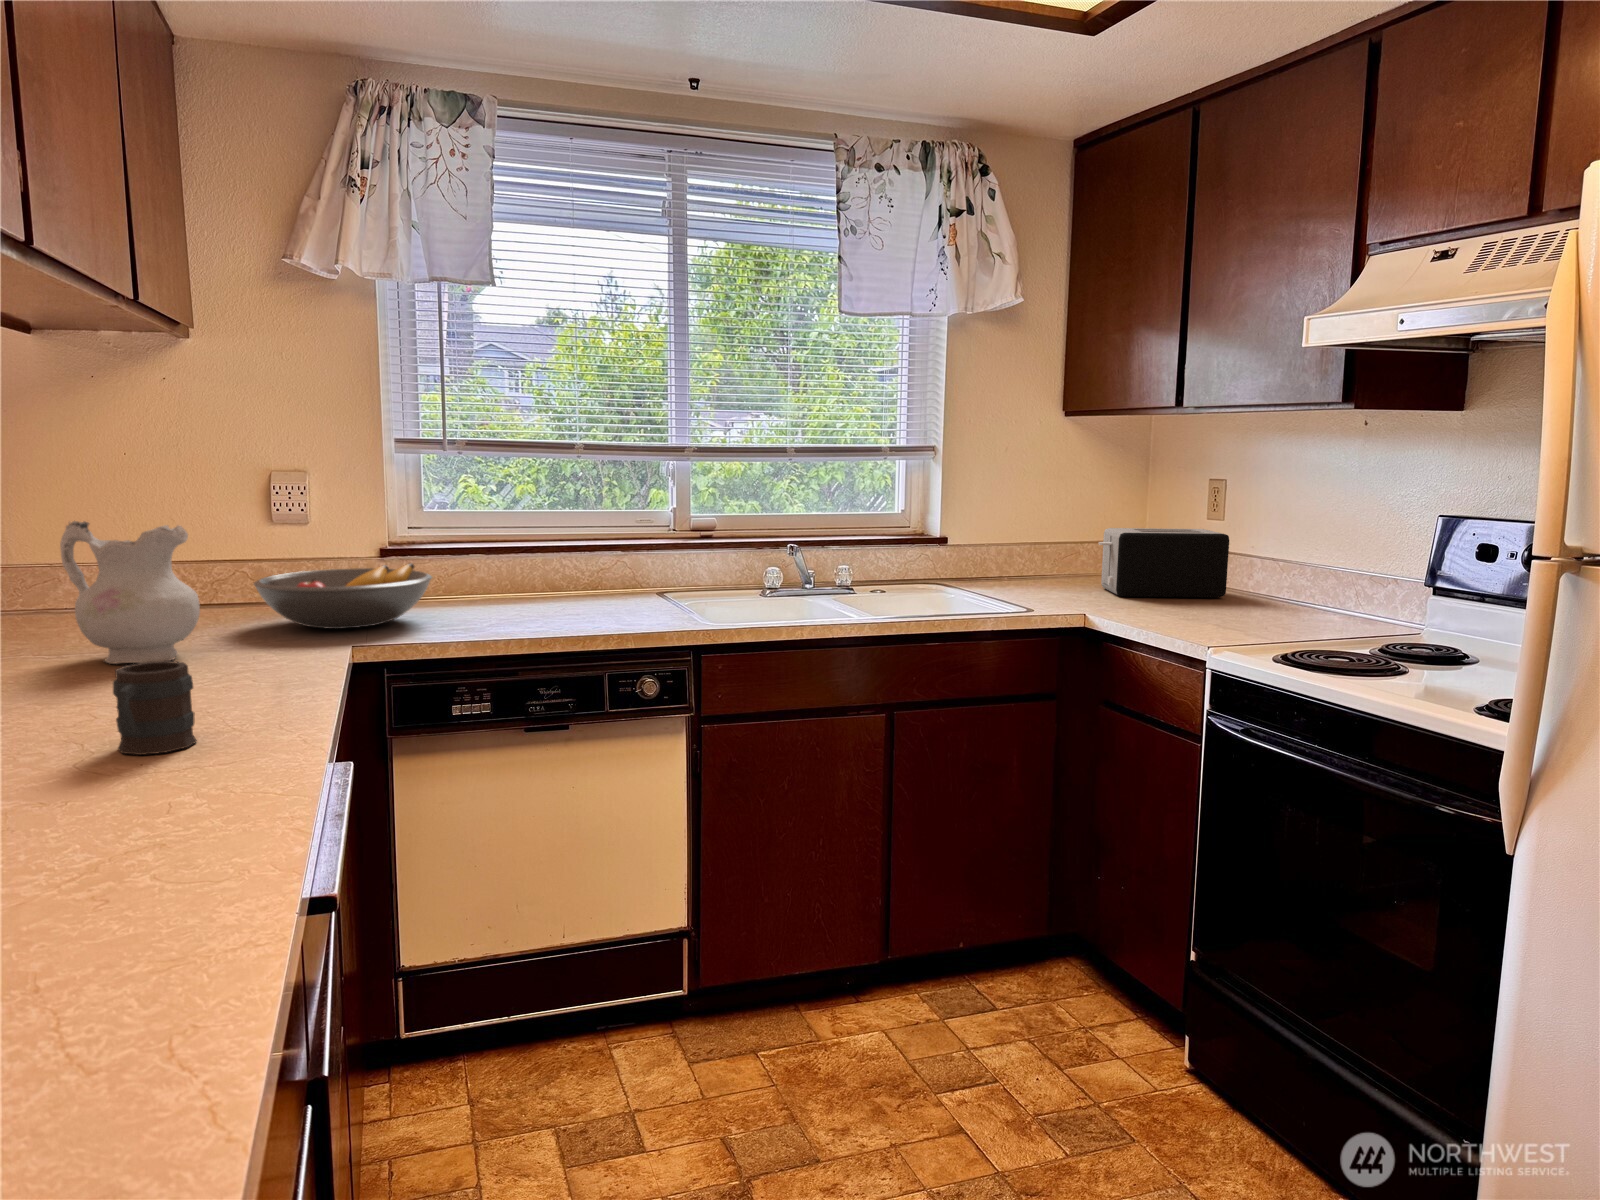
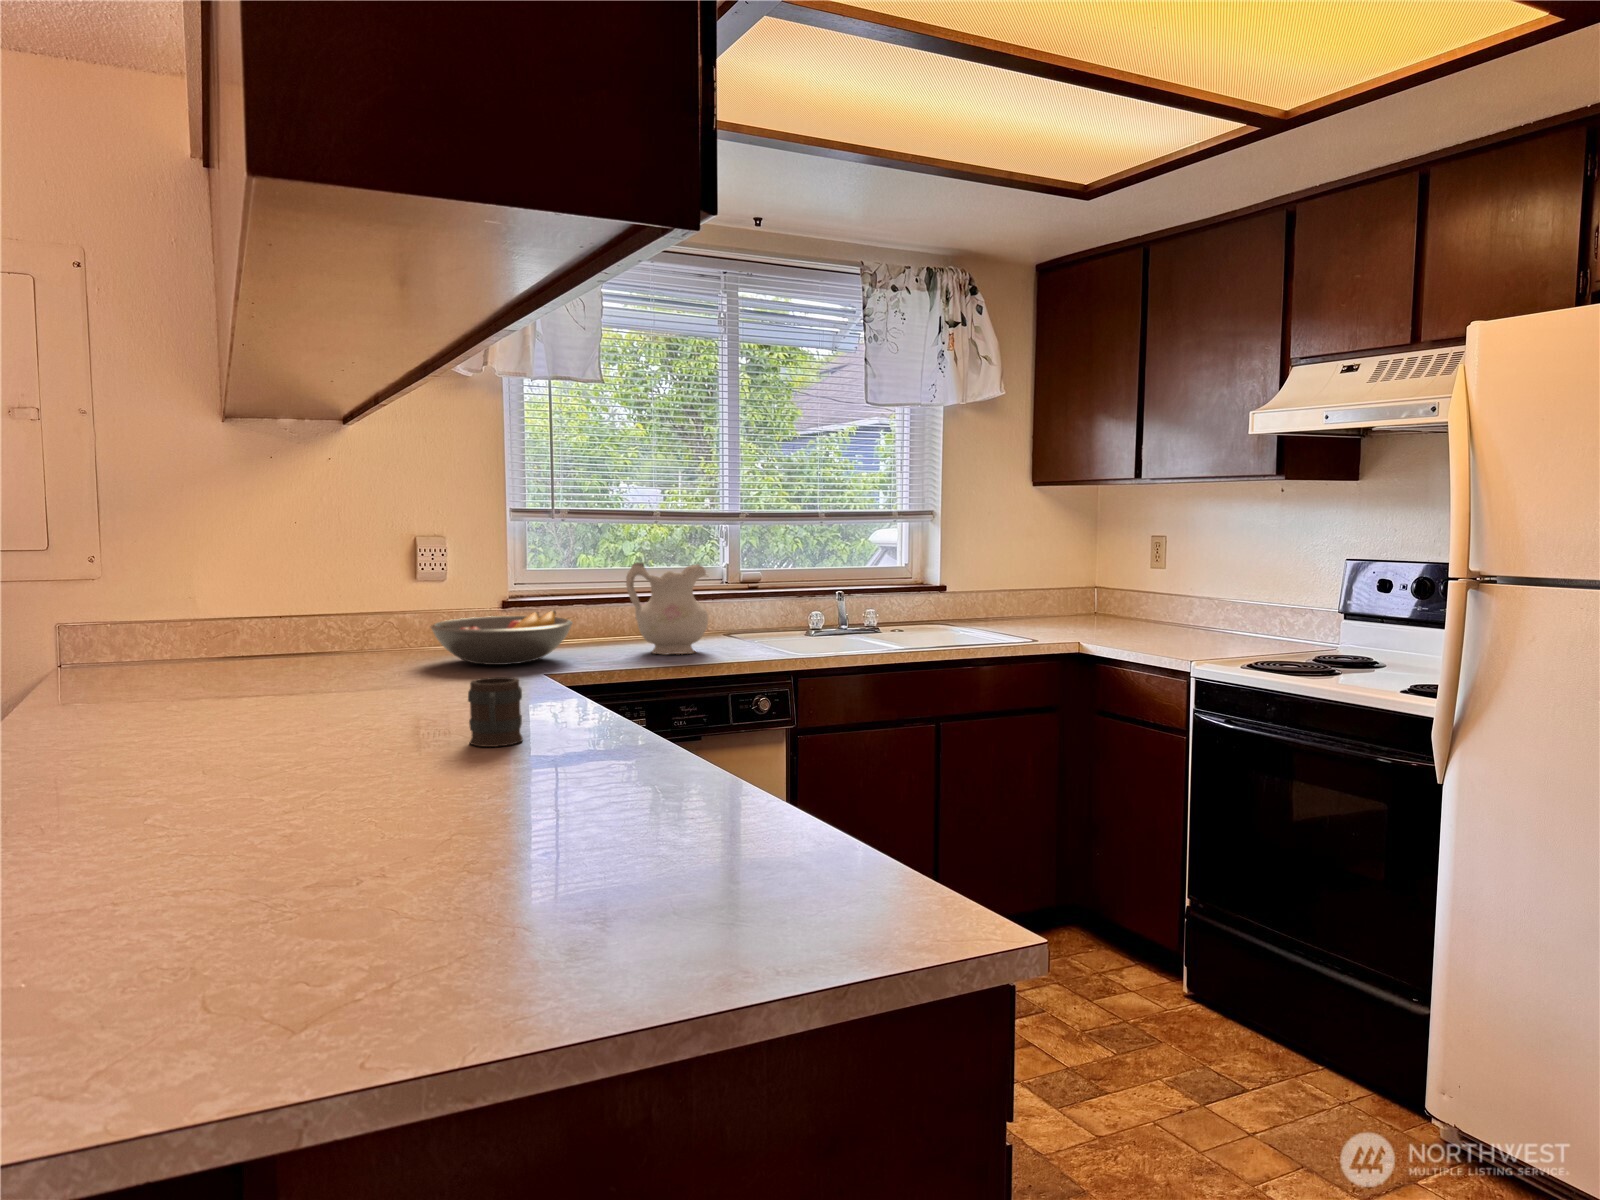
ceramic pitcher: present [60,521,200,664] -> present [626,562,708,655]
toaster: present [1099,528,1229,598] -> none [1074,574,1176,629]

